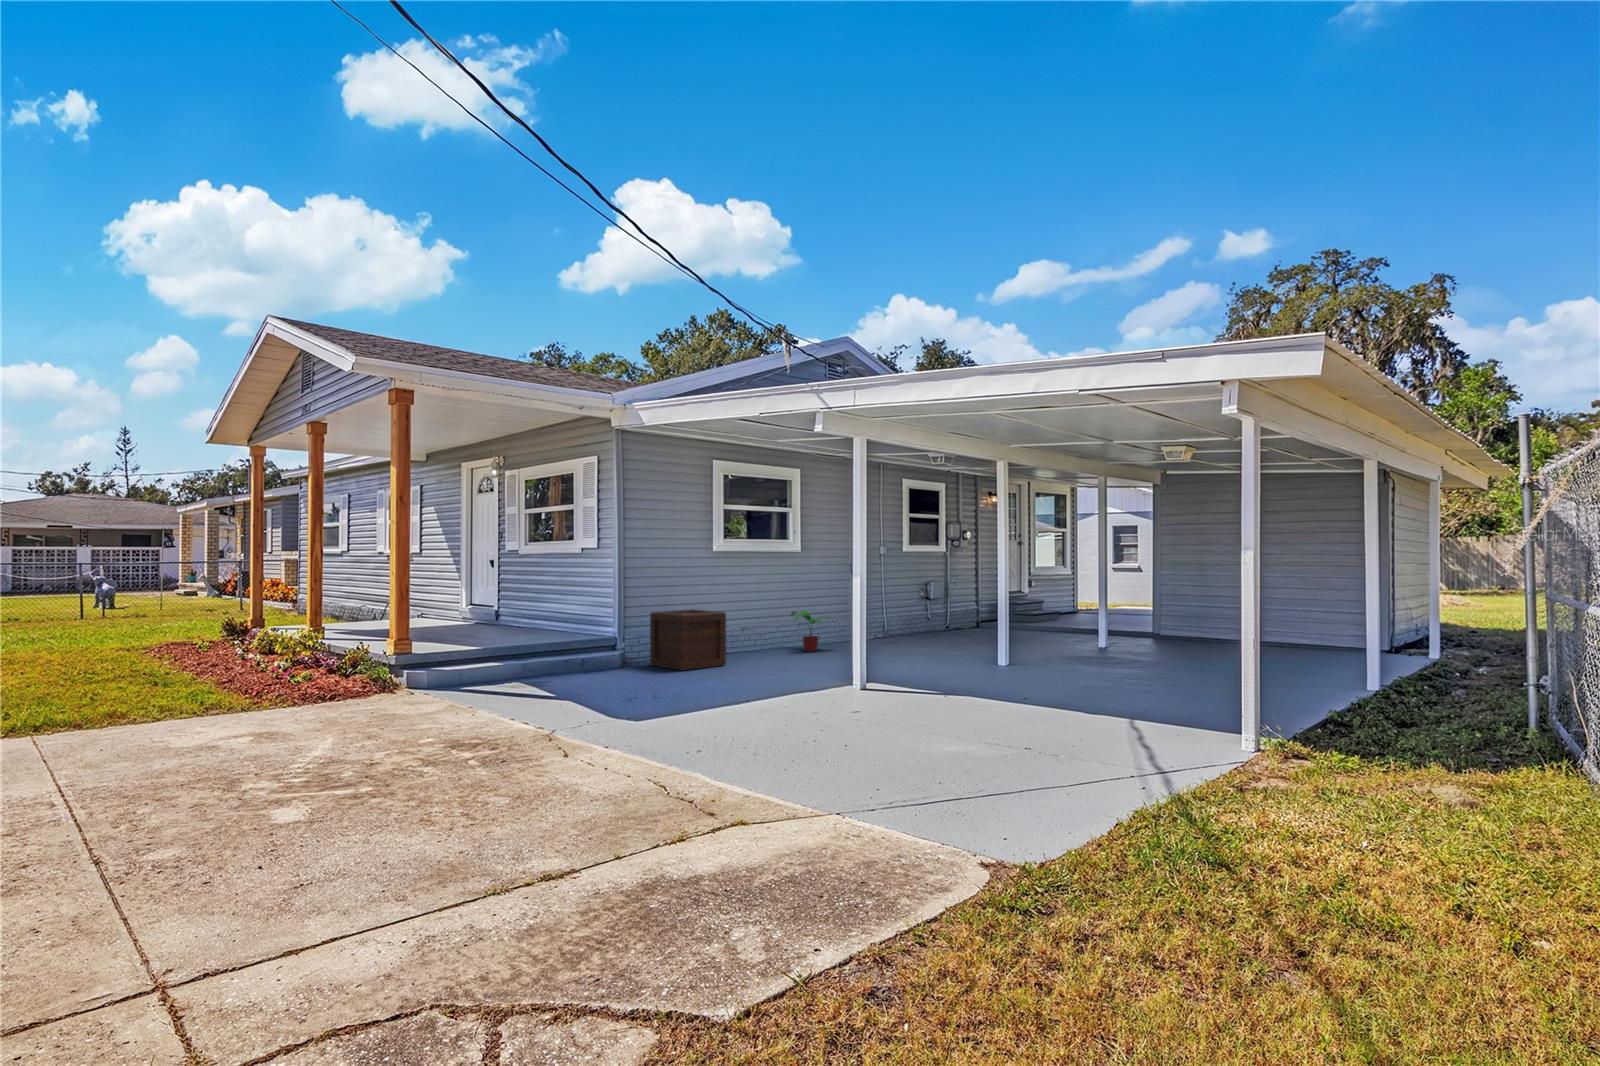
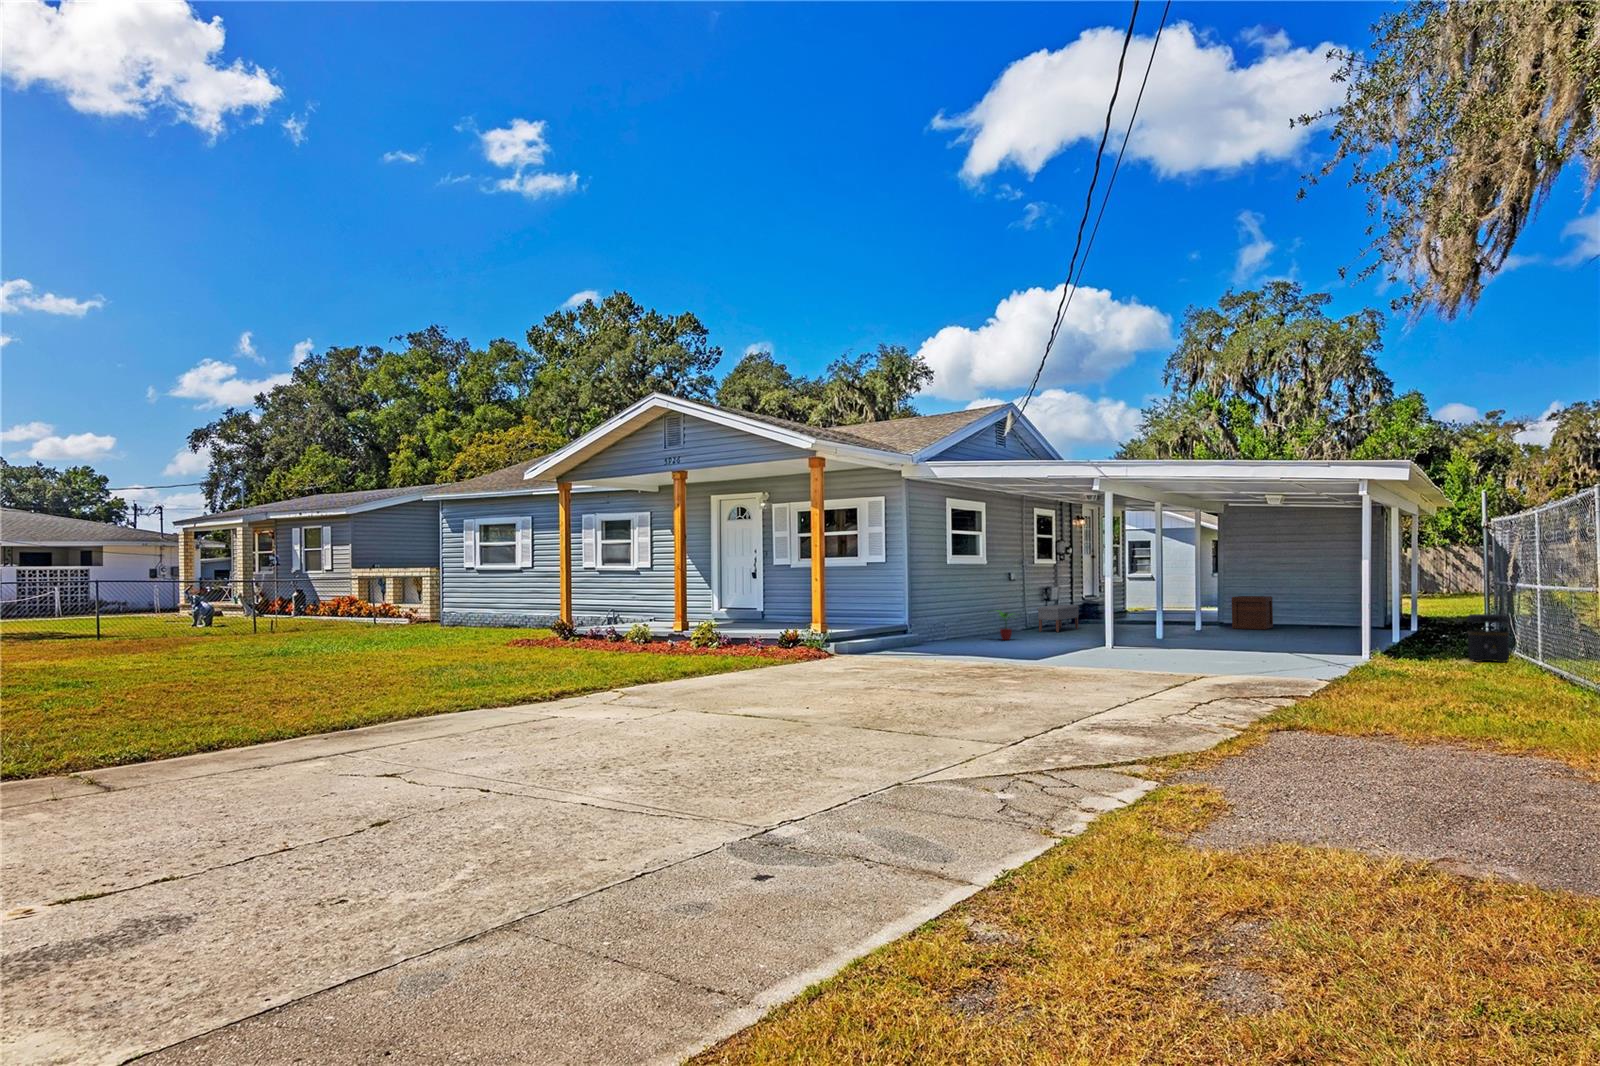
bench: none [895,603,961,640] -> present [1038,605,1079,632]
wooden crate: present [650,609,726,670] -> present [1232,596,1273,630]
toolbox: none [1475,650,1564,752] -> present [1467,614,1509,662]

